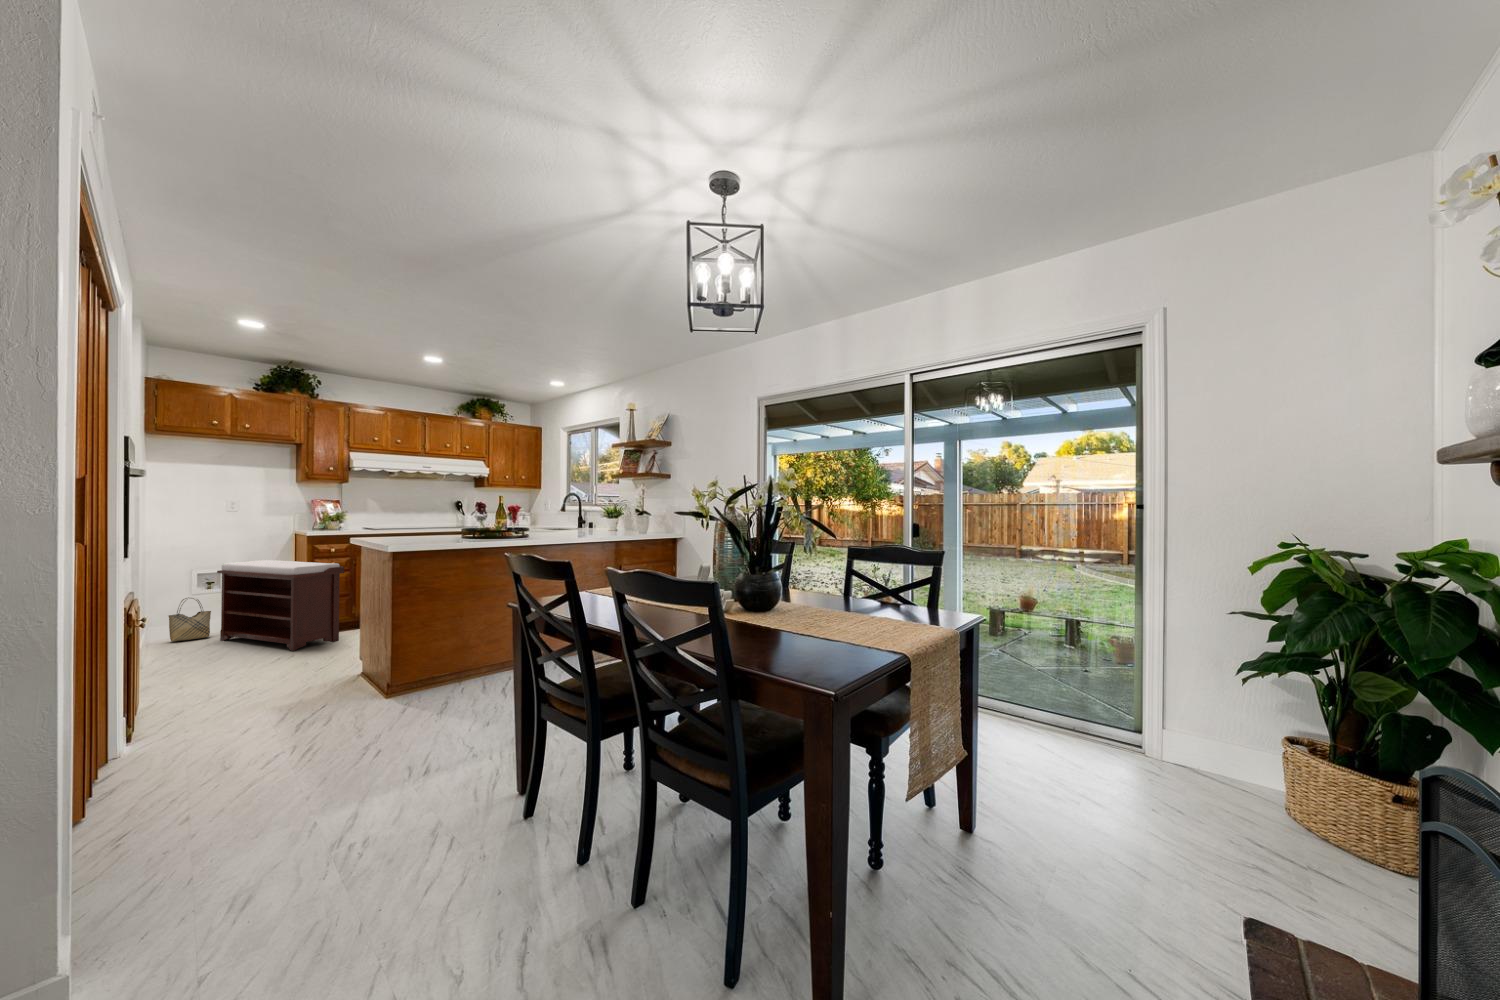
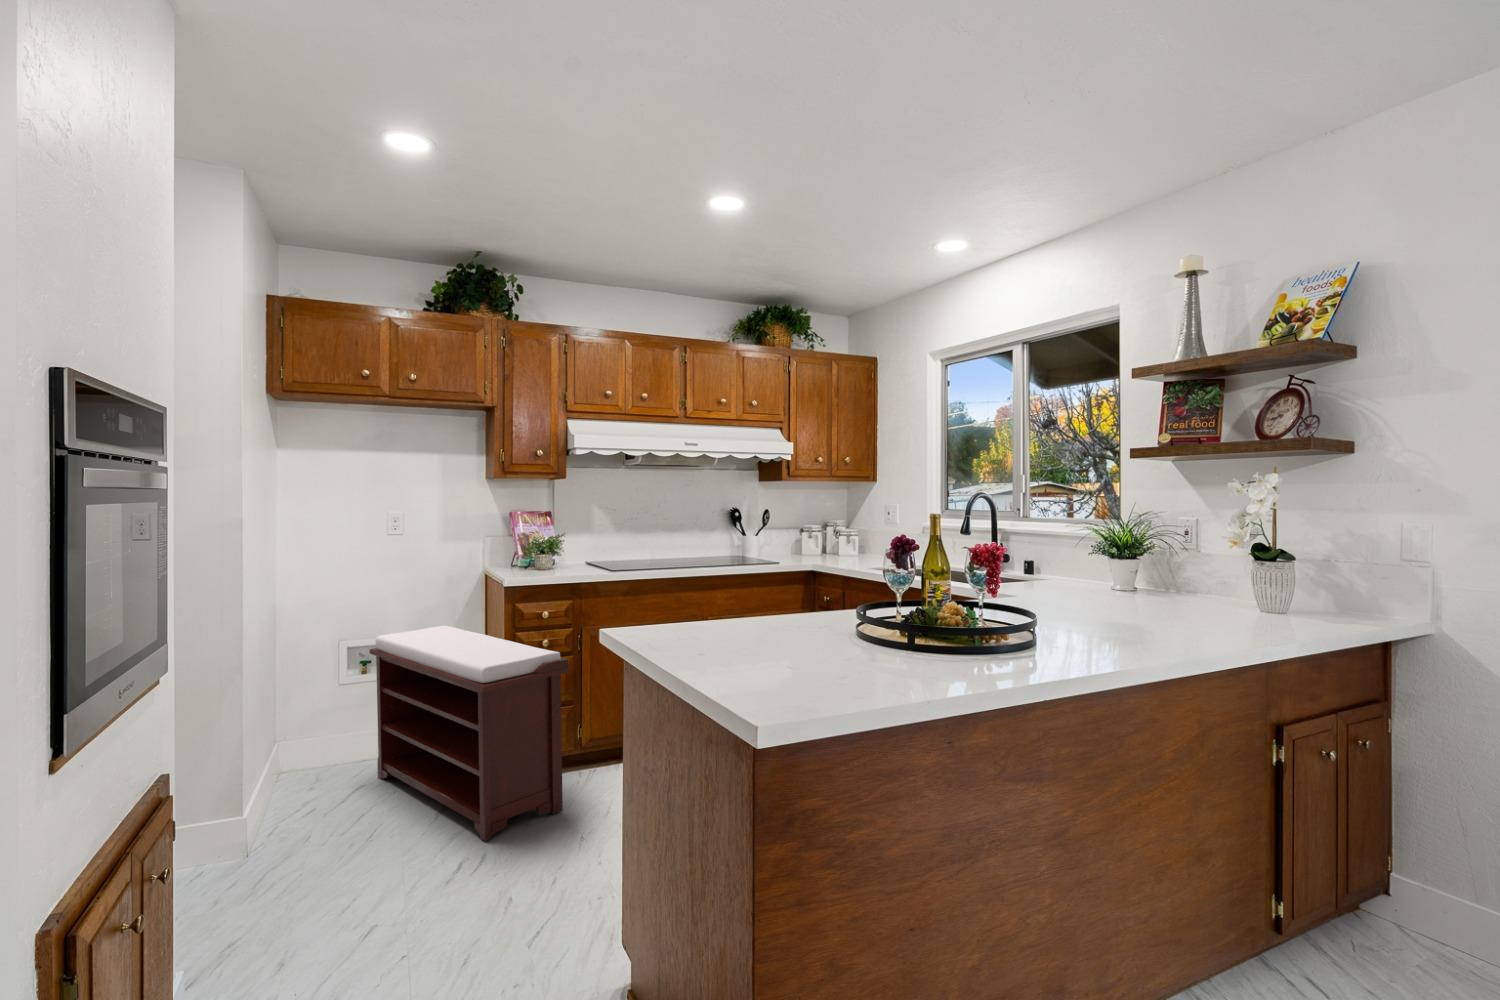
woven basket: present [169,598,211,641] -> none [303,691,366,774]

